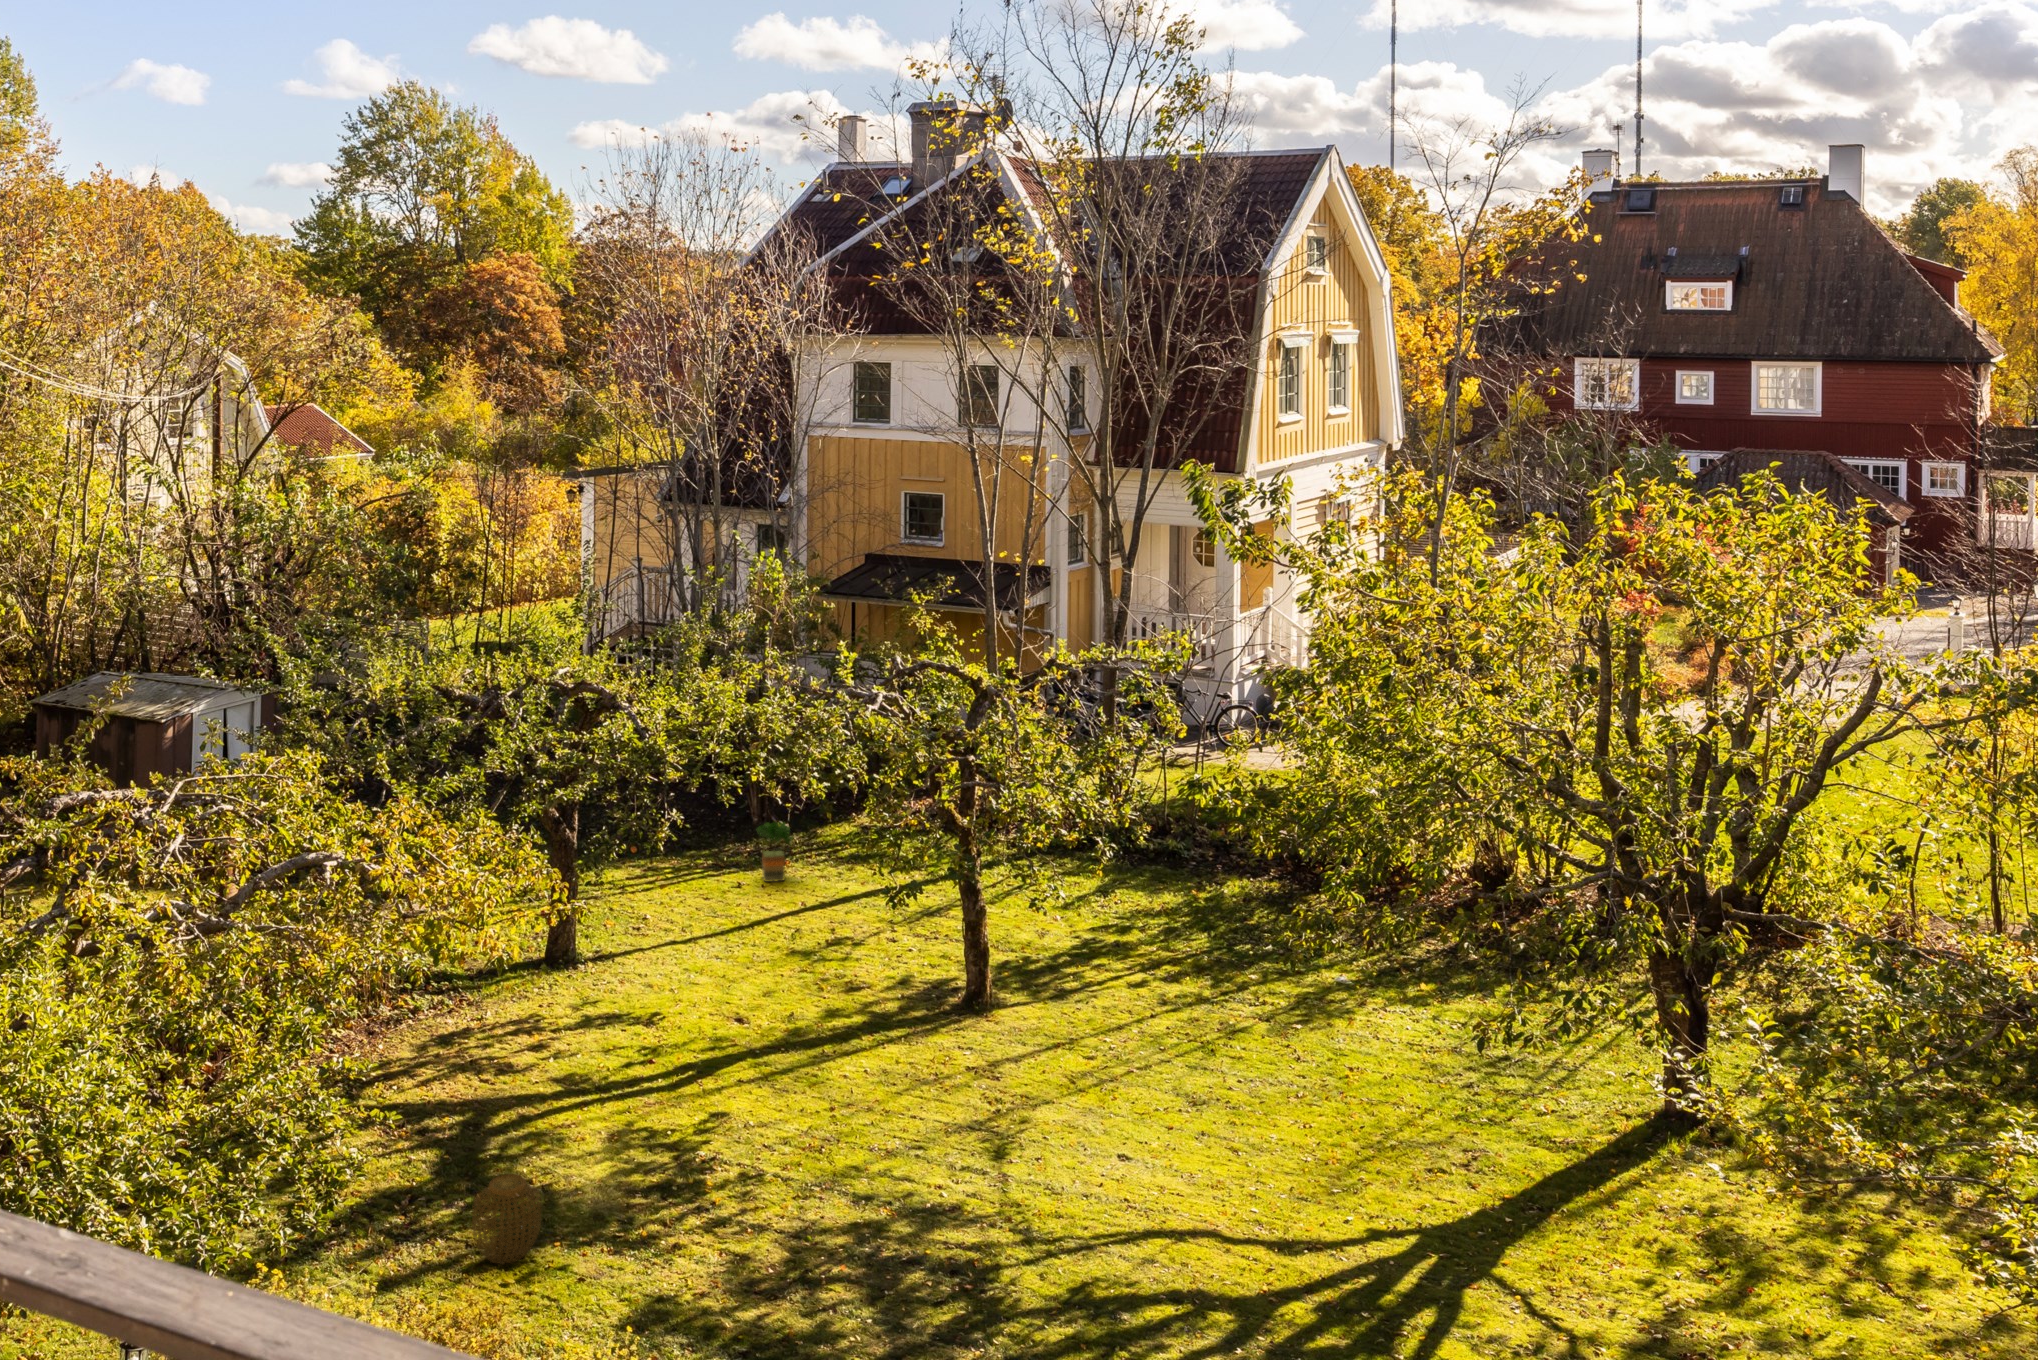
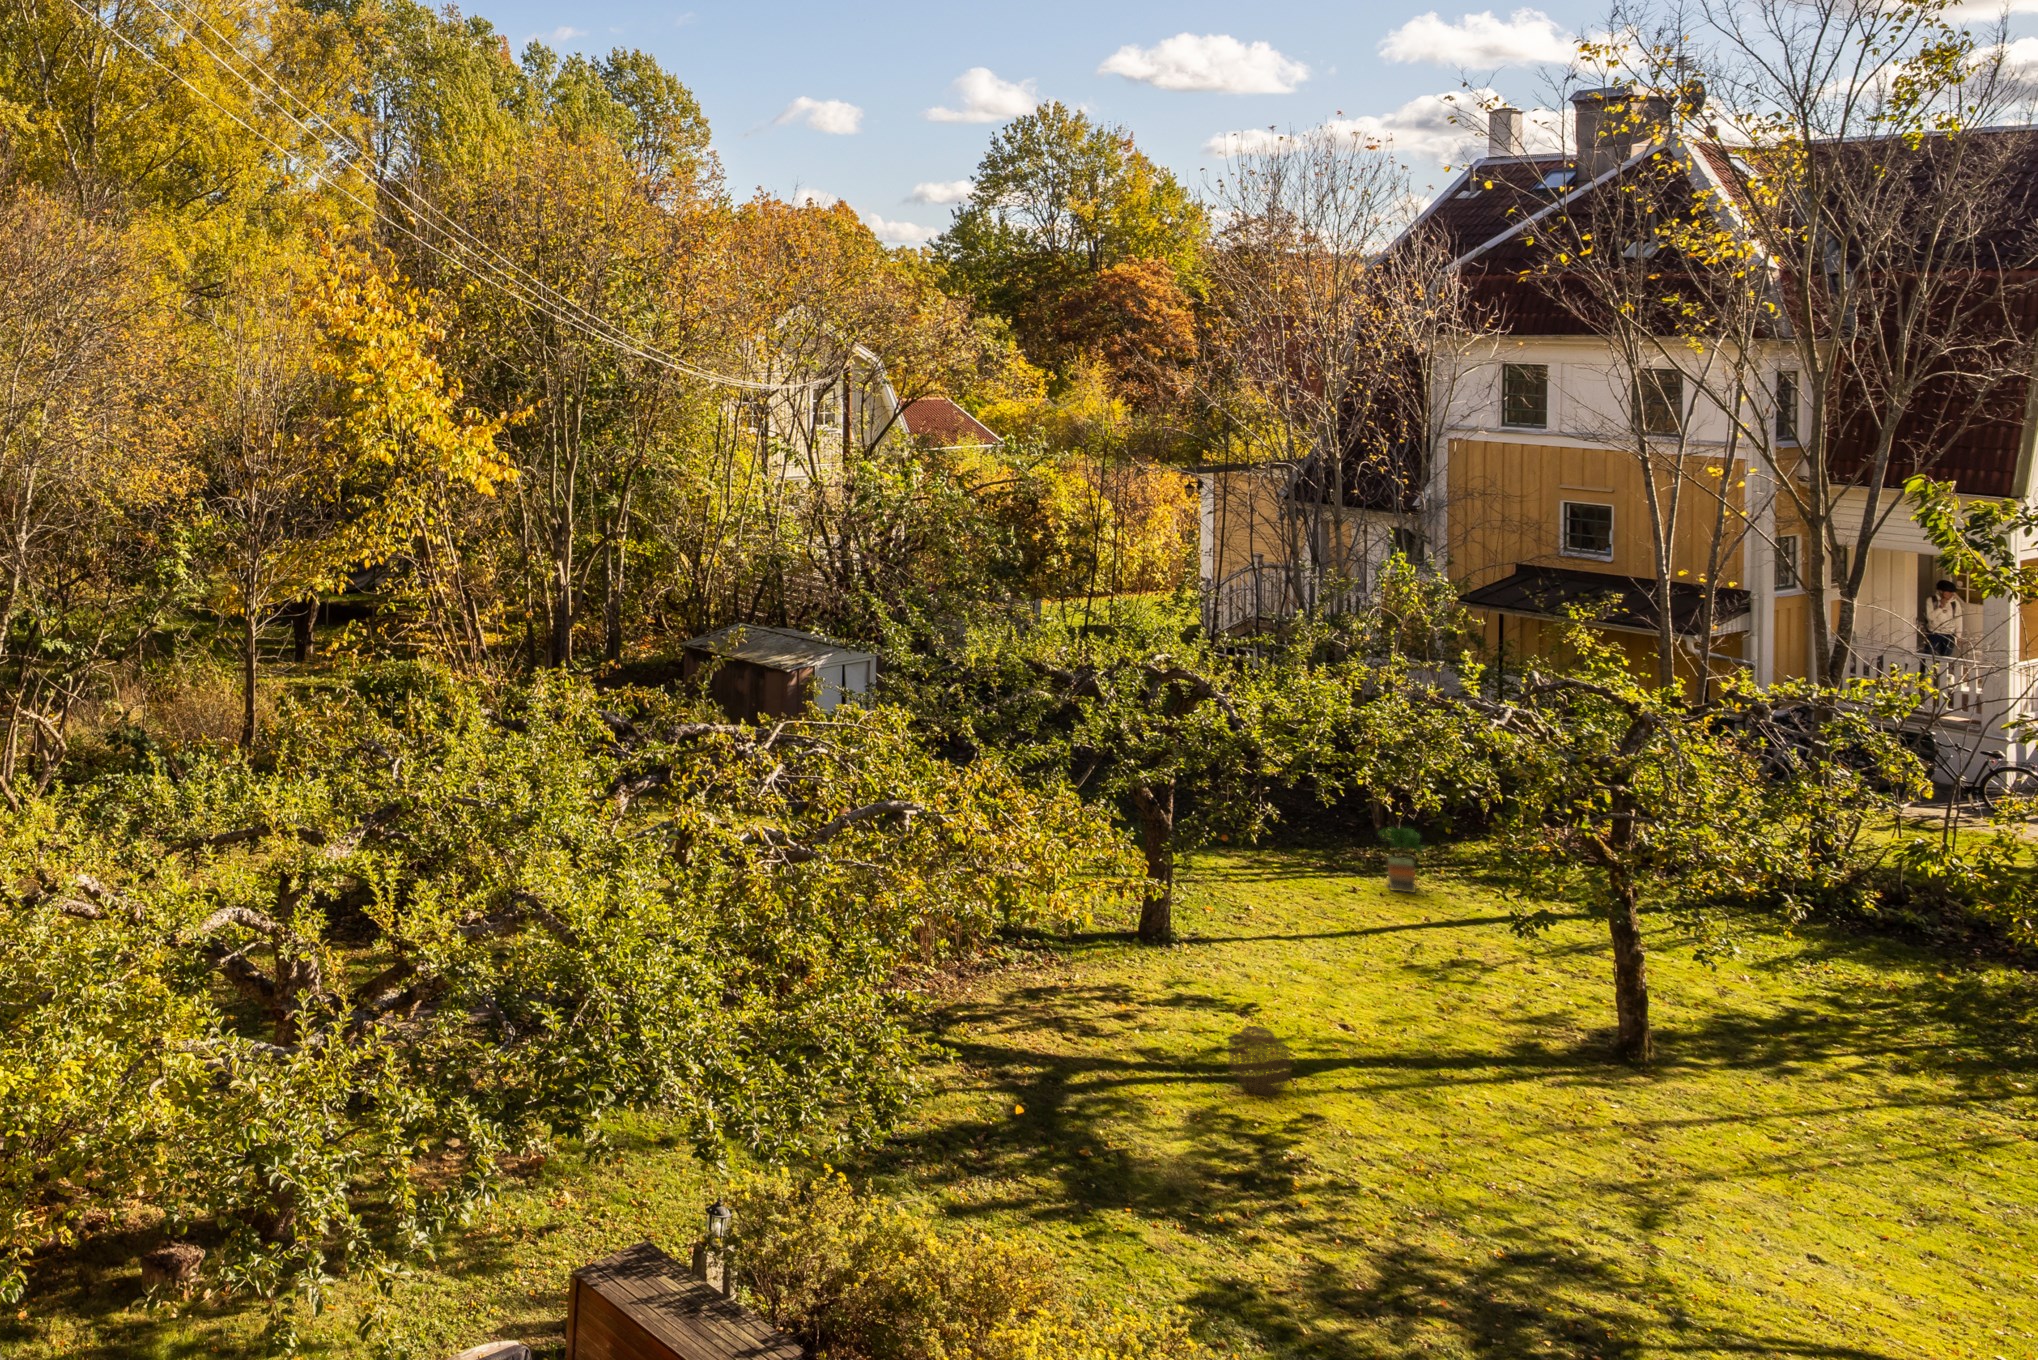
woven basket: present [472,1174,541,1264] -> present [1229,1026,1290,1095]

